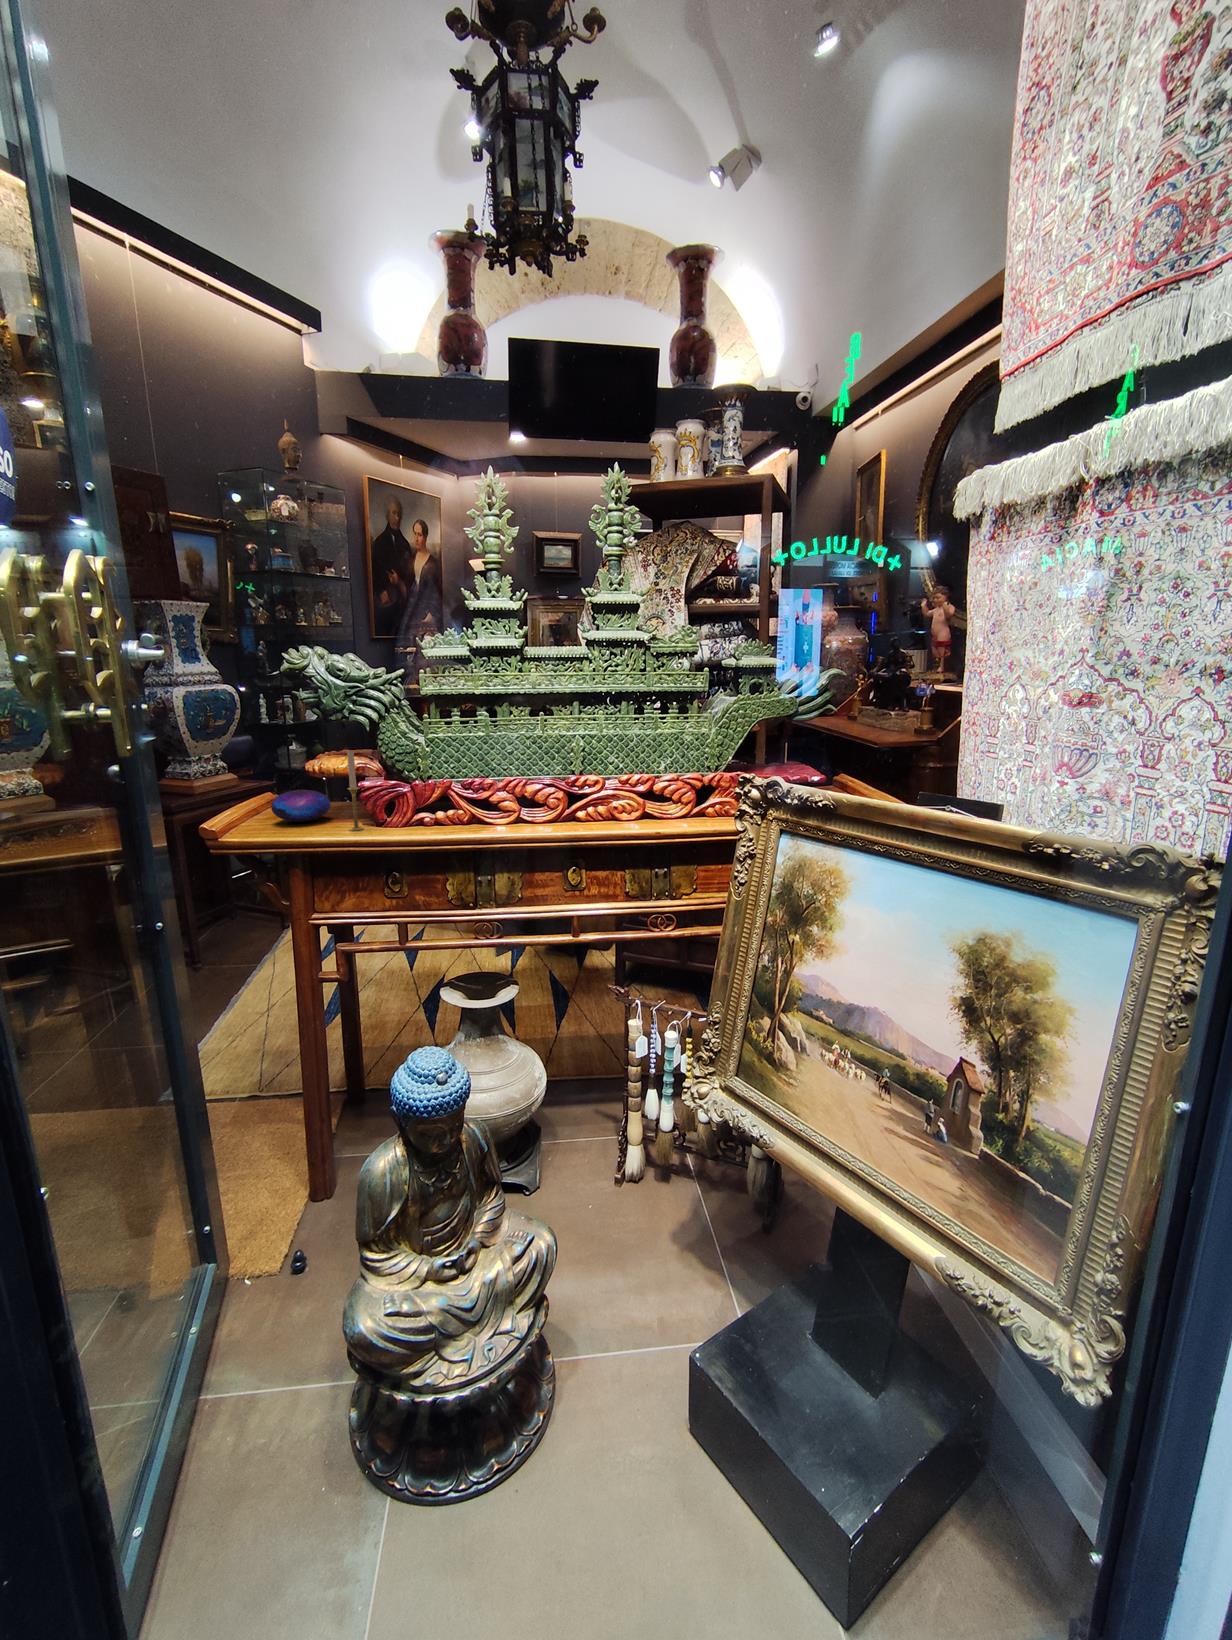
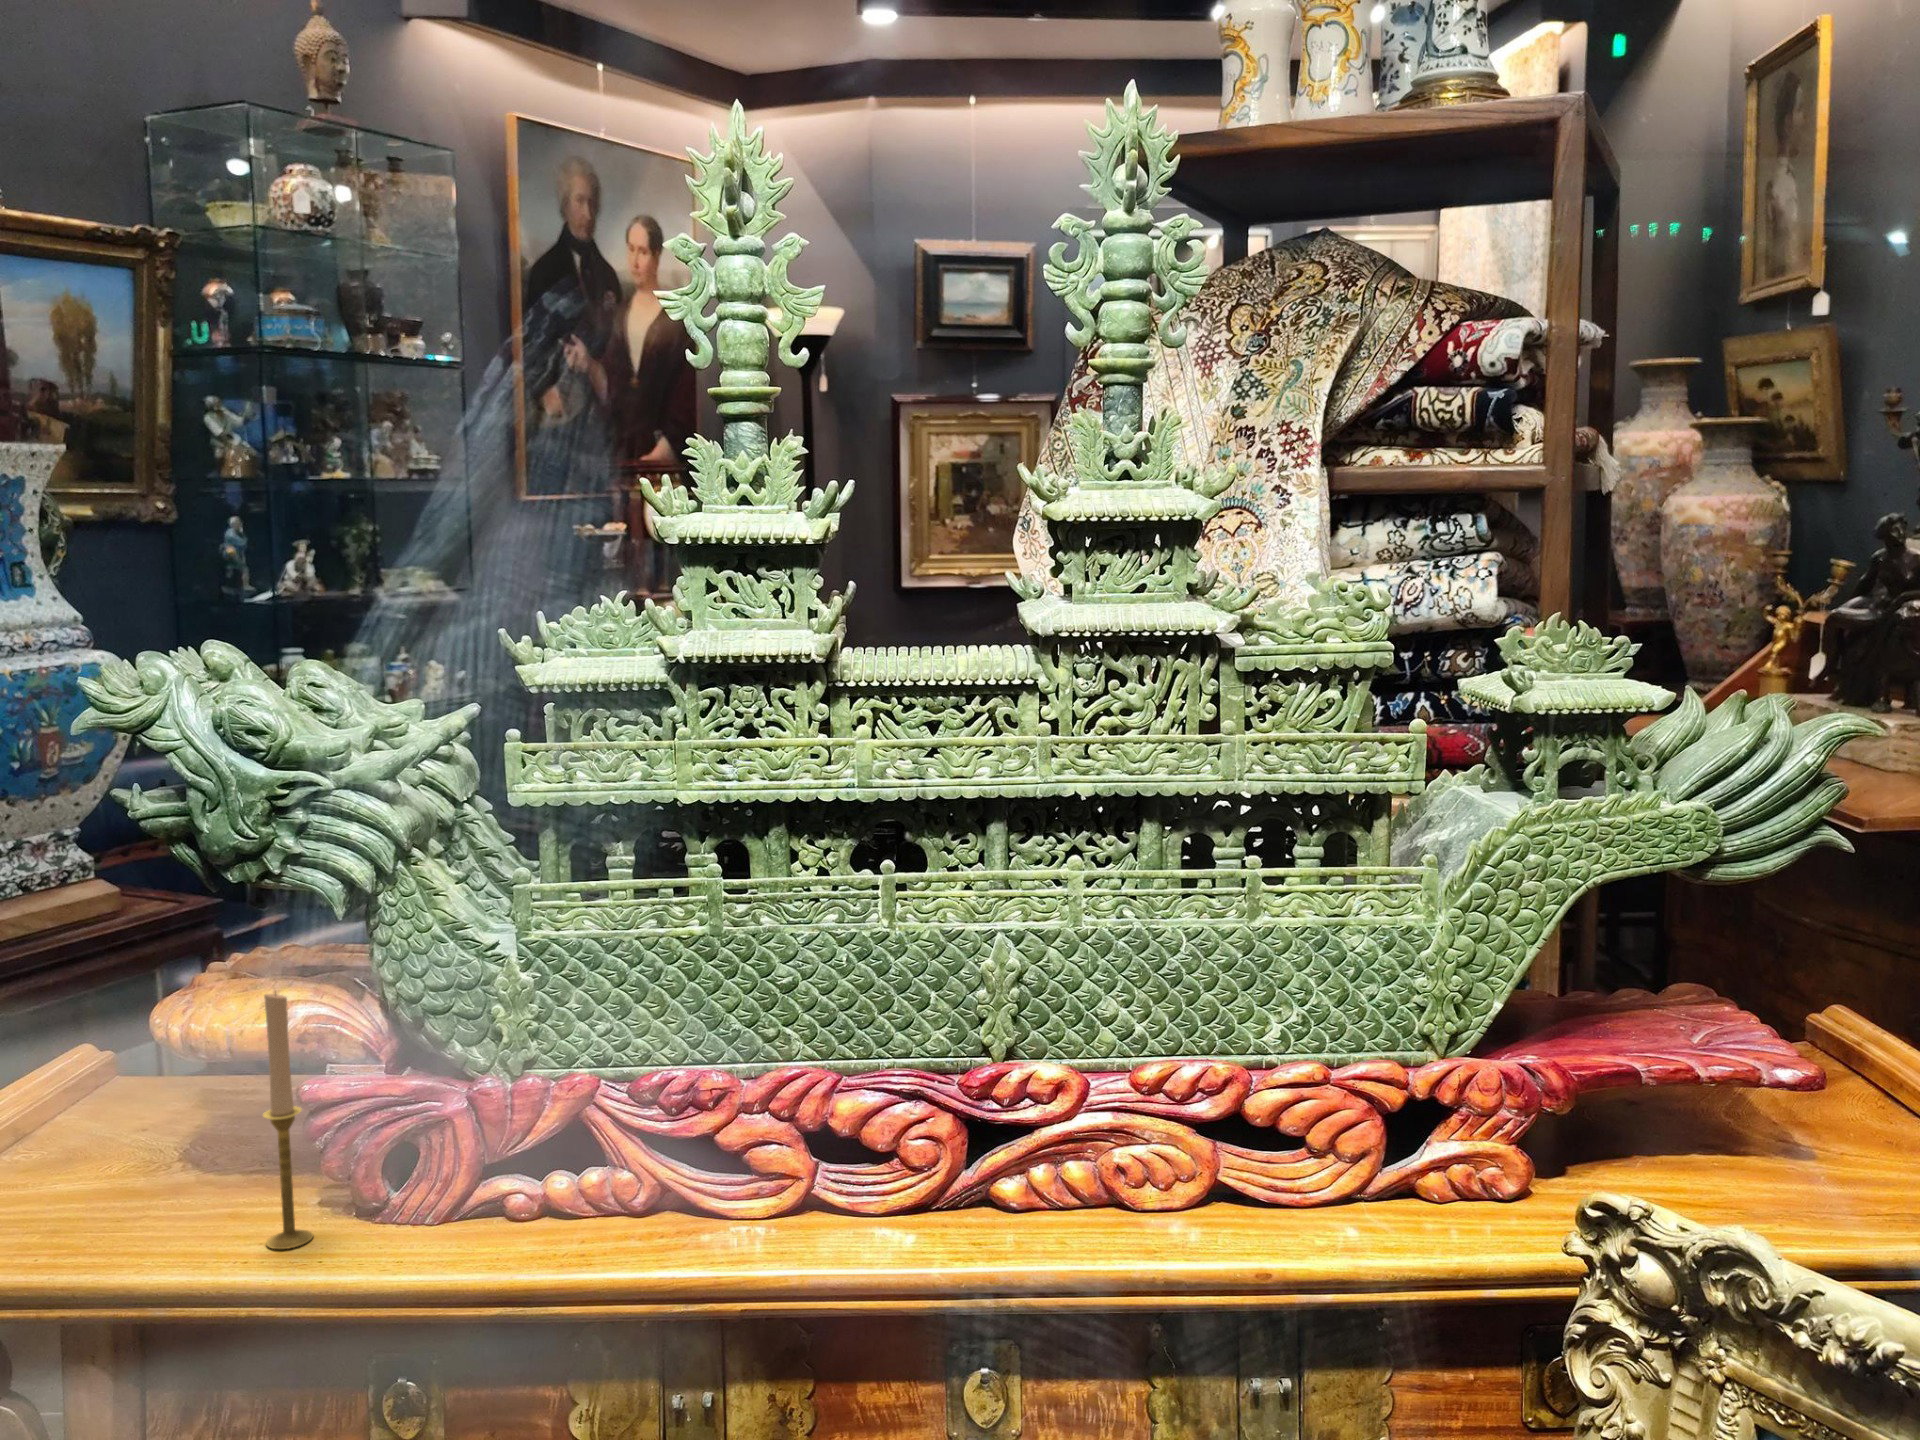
decorative orb: present [271,790,331,822] -> none [49,1076,238,1188]

